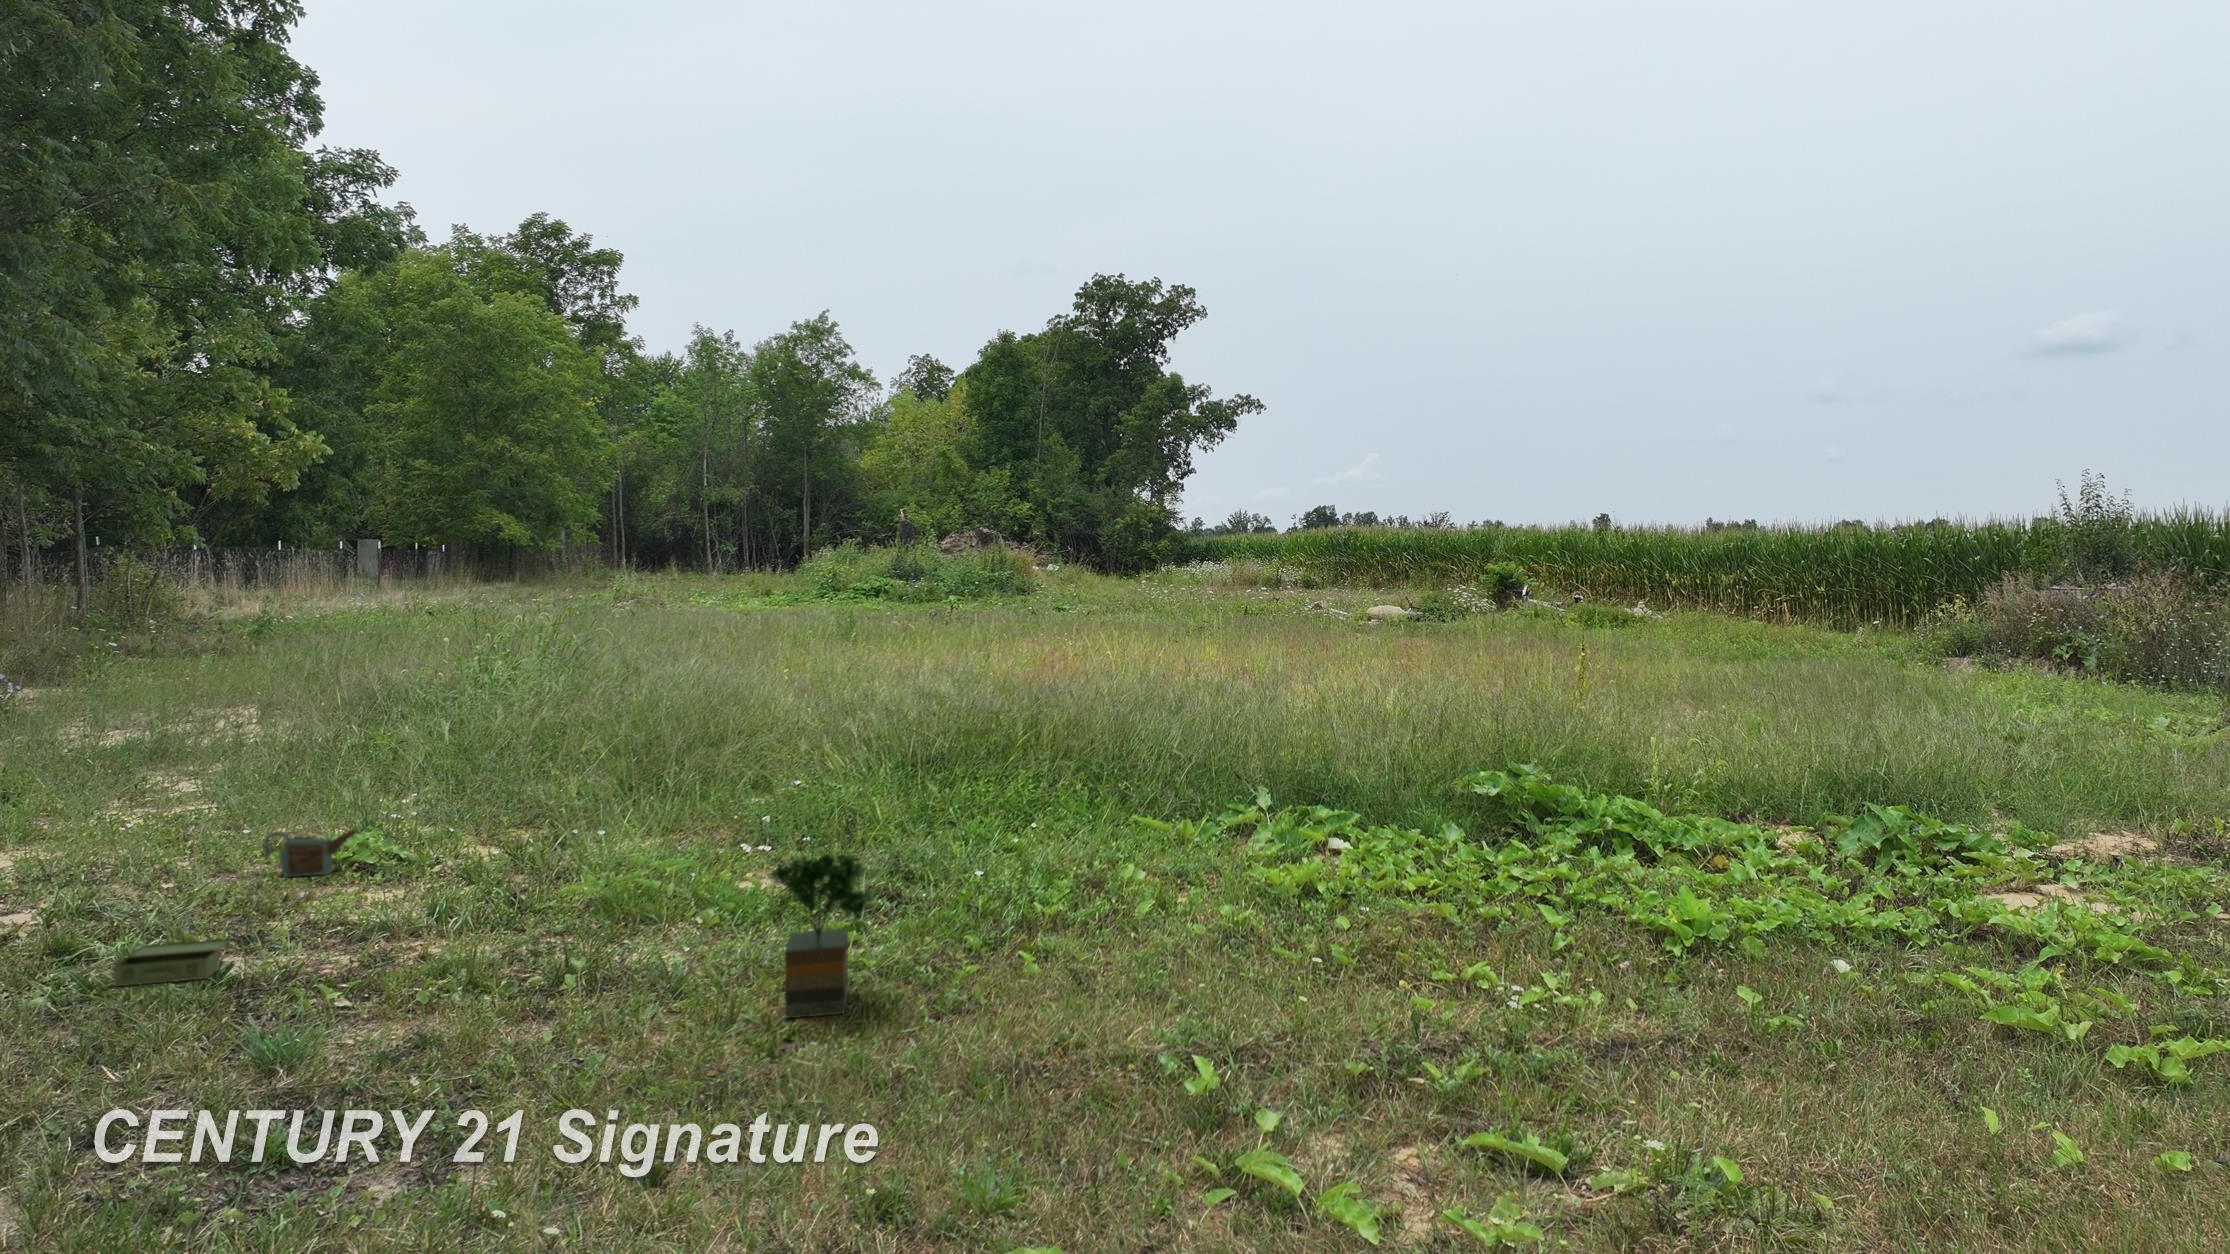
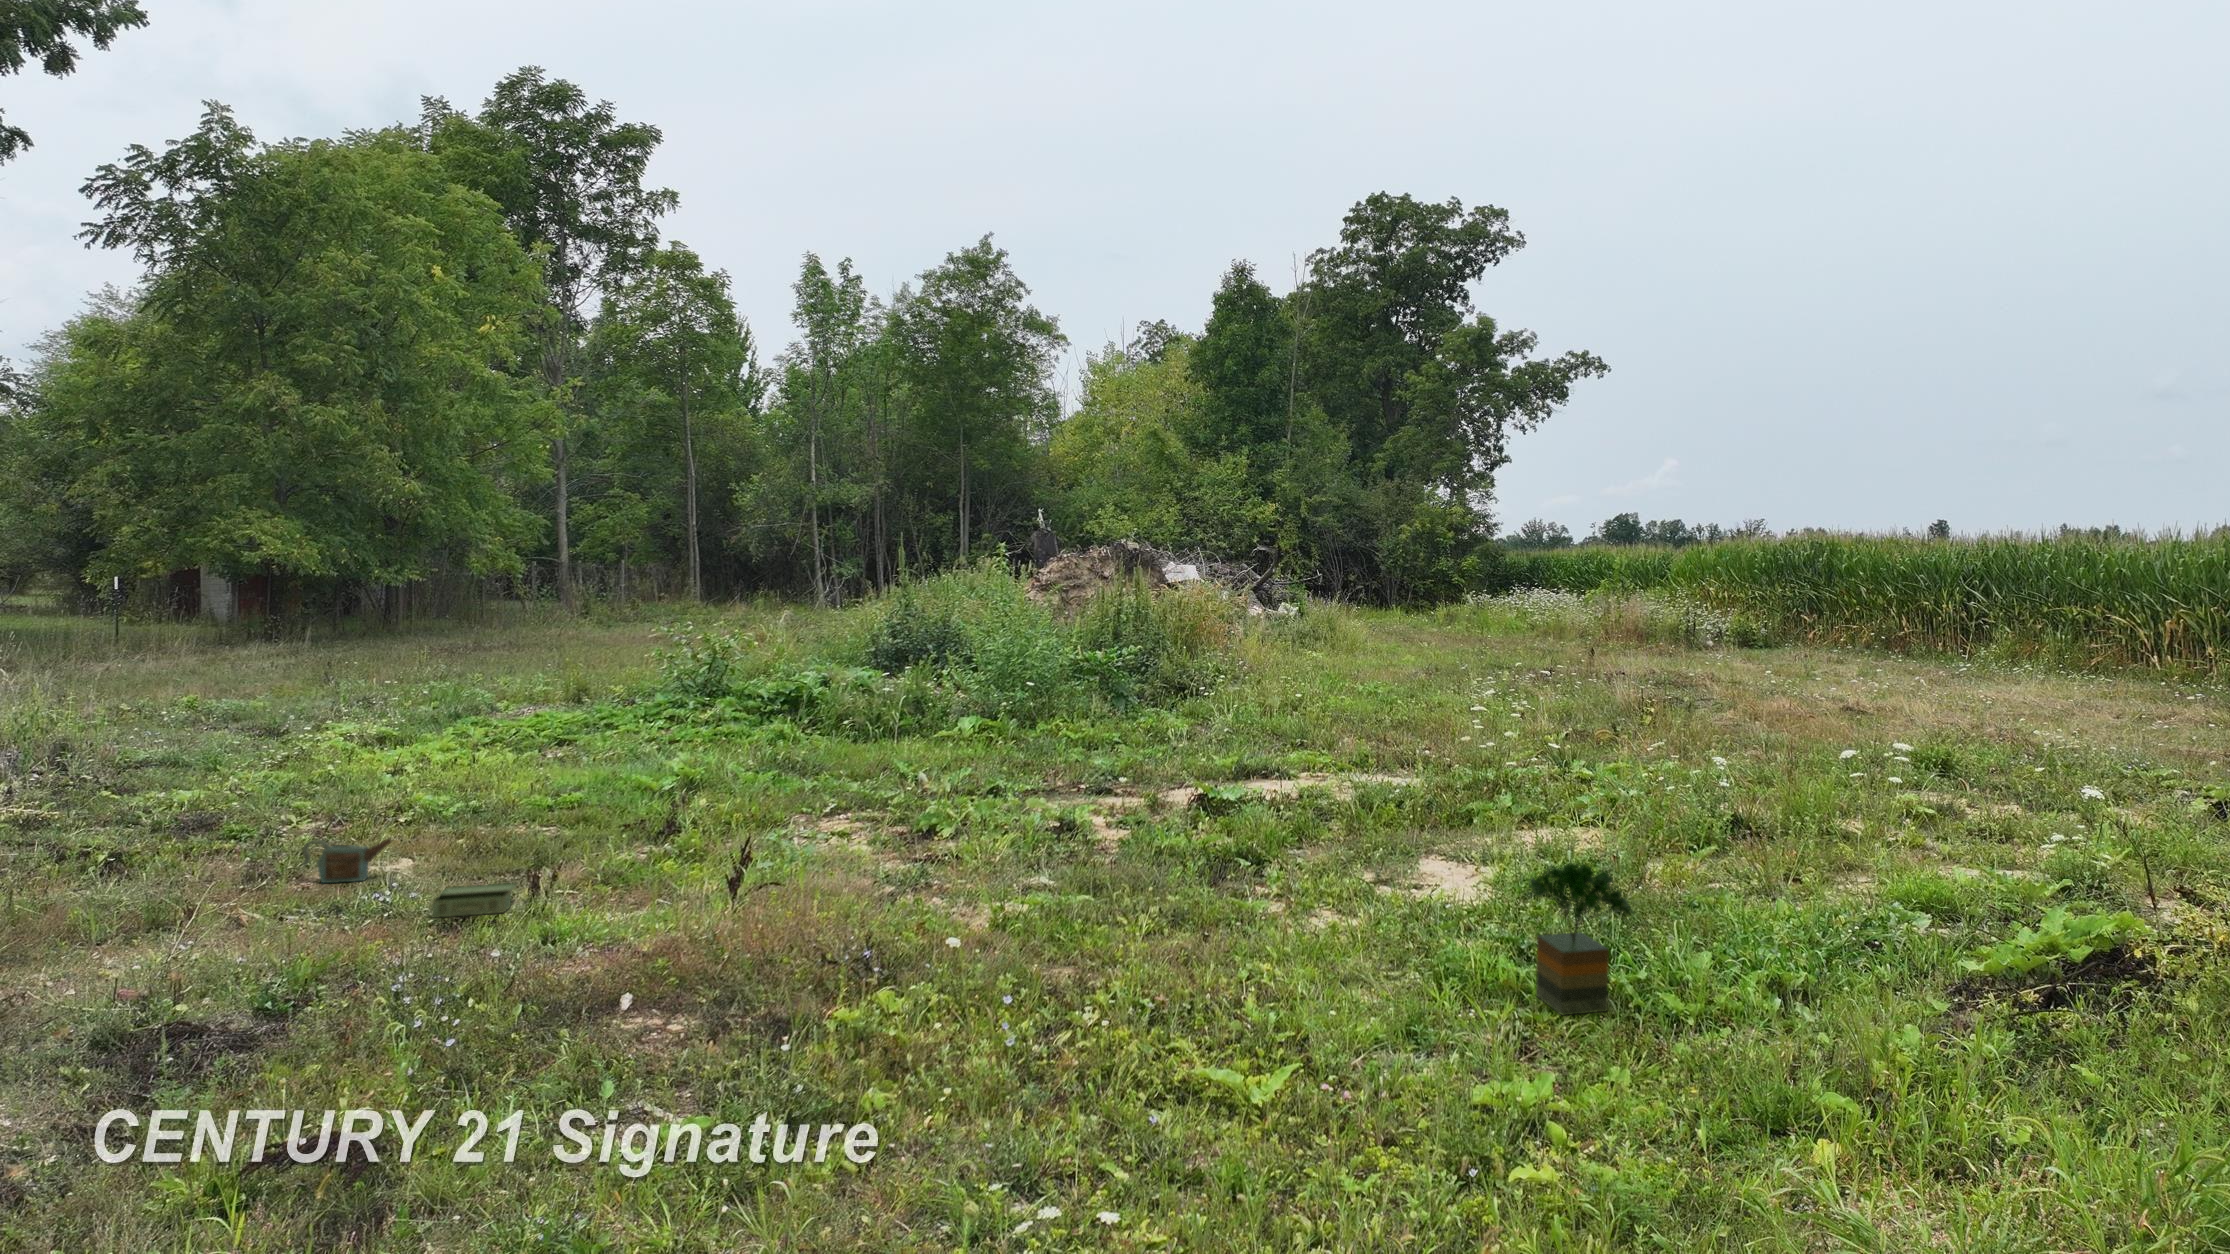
potted tree: present [770,852,873,1018] -> present [1528,863,1633,1015]
toolbox: present [113,939,230,986] -> present [431,883,517,918]

